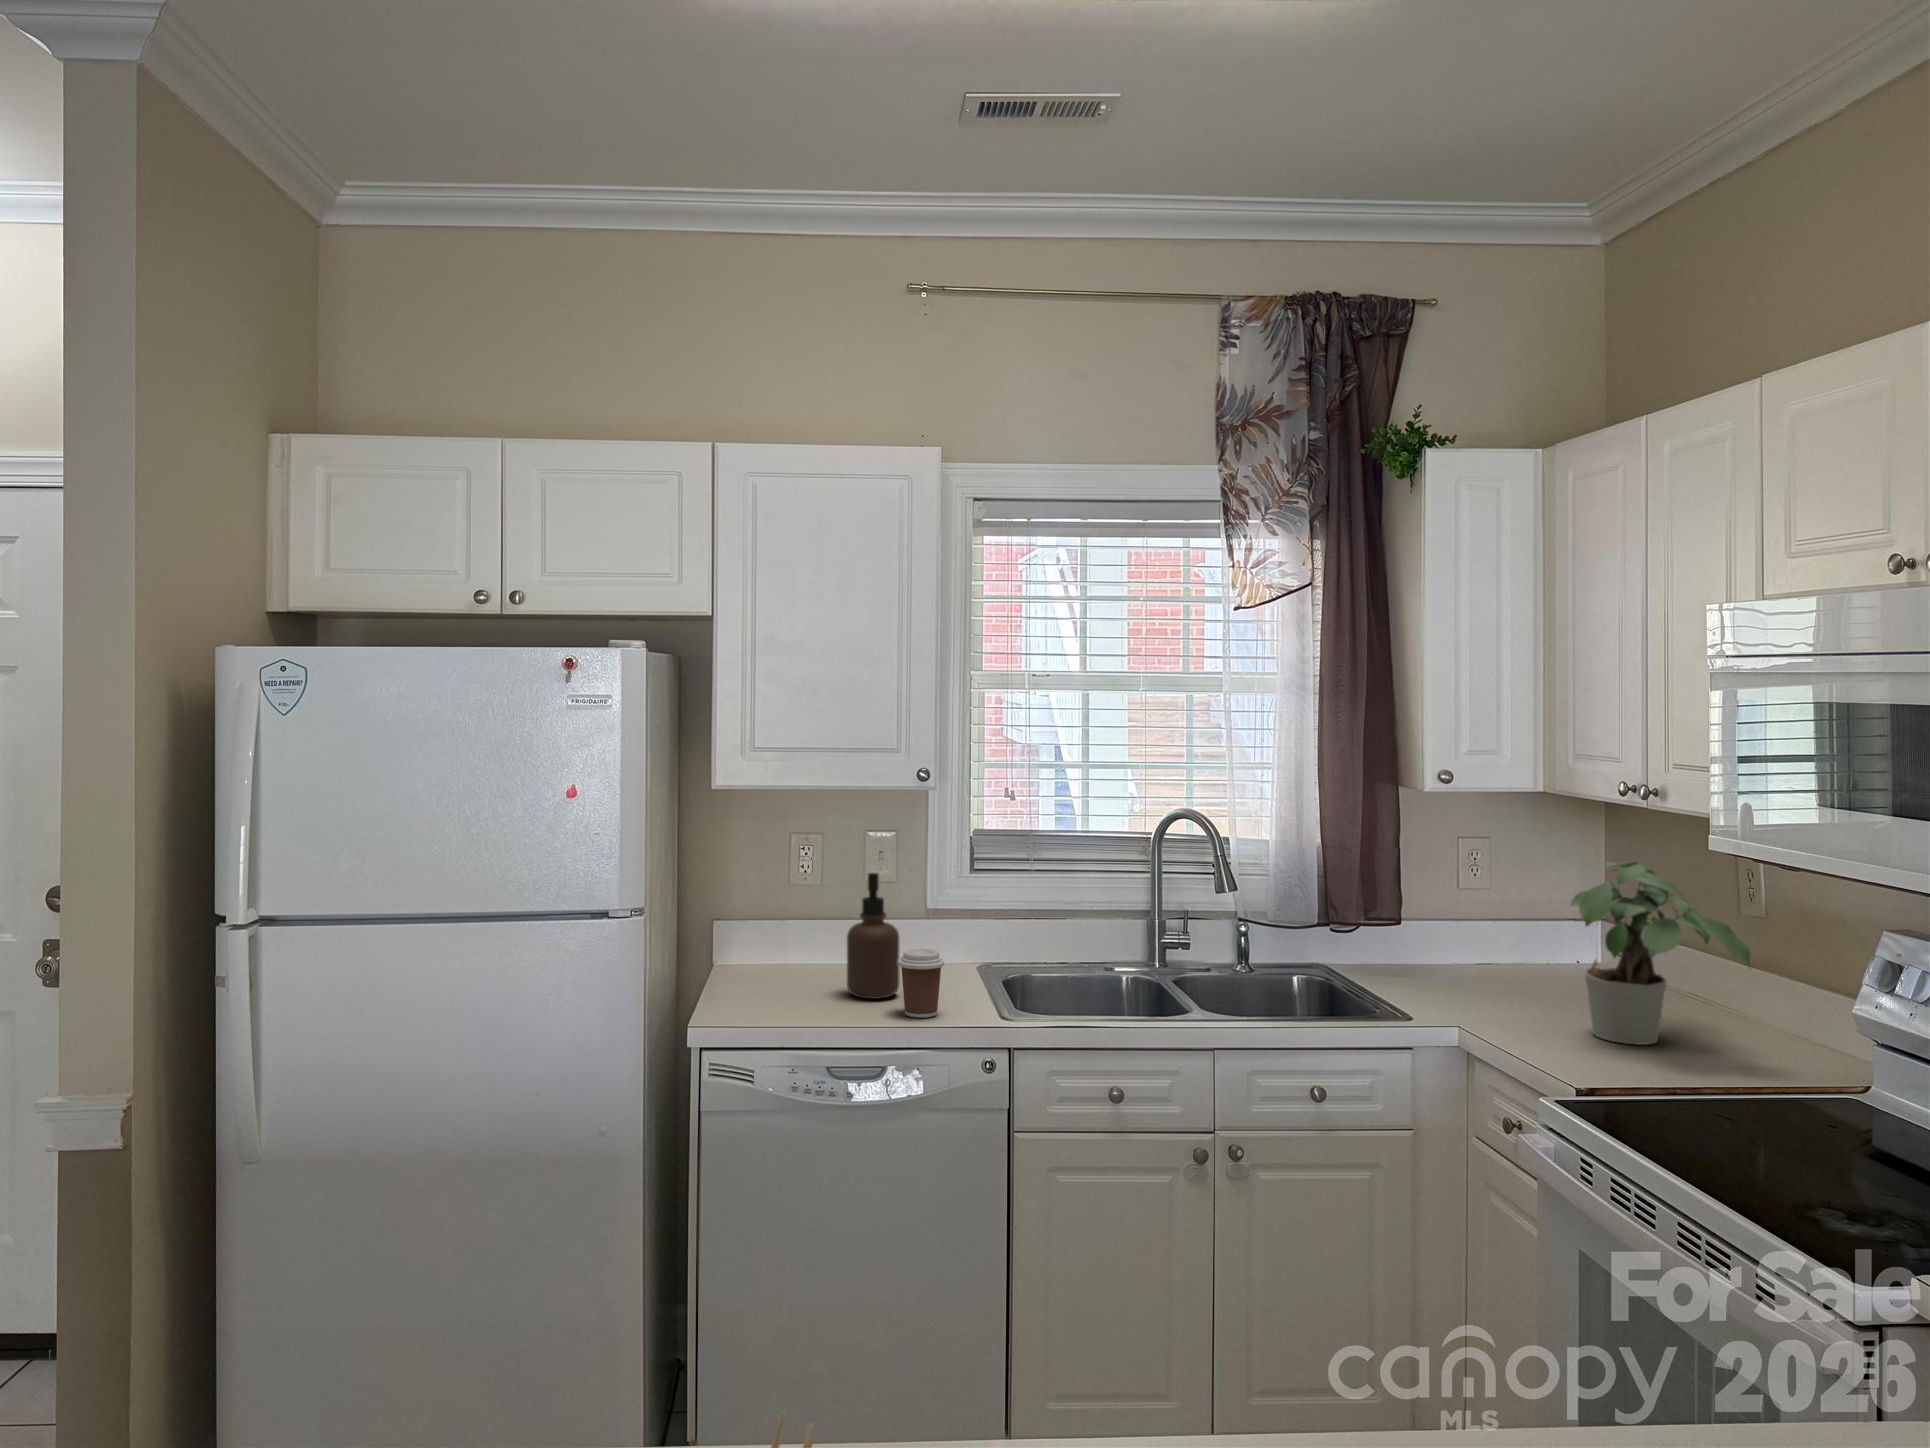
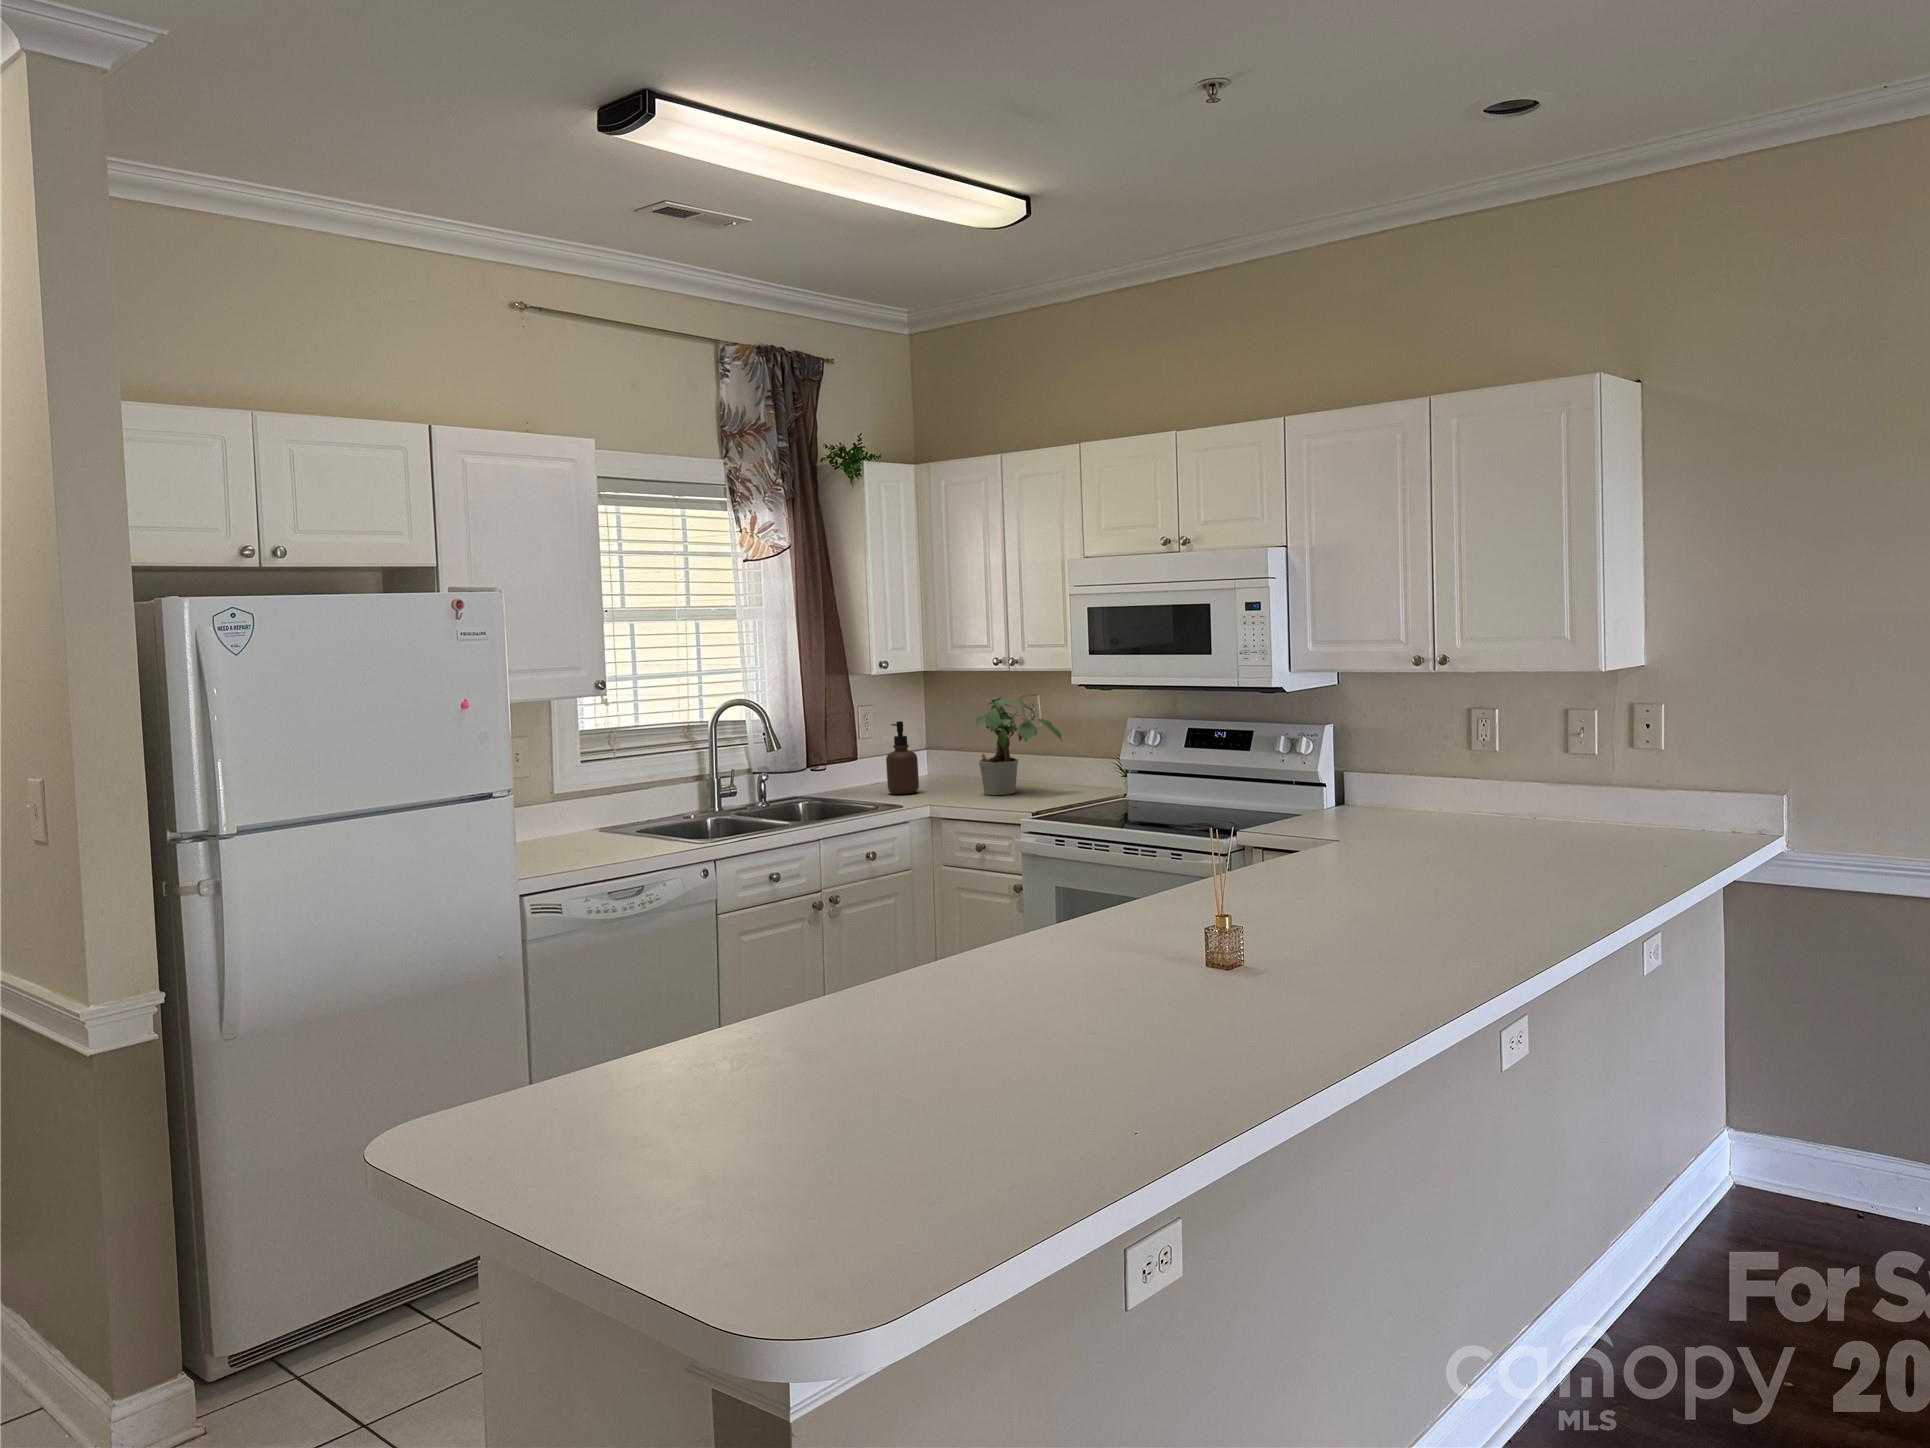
soap dispenser: present [847,873,899,999] -> present [886,721,919,794]
coffee cup: present [898,948,944,1018] -> none [626,801,660,848]

